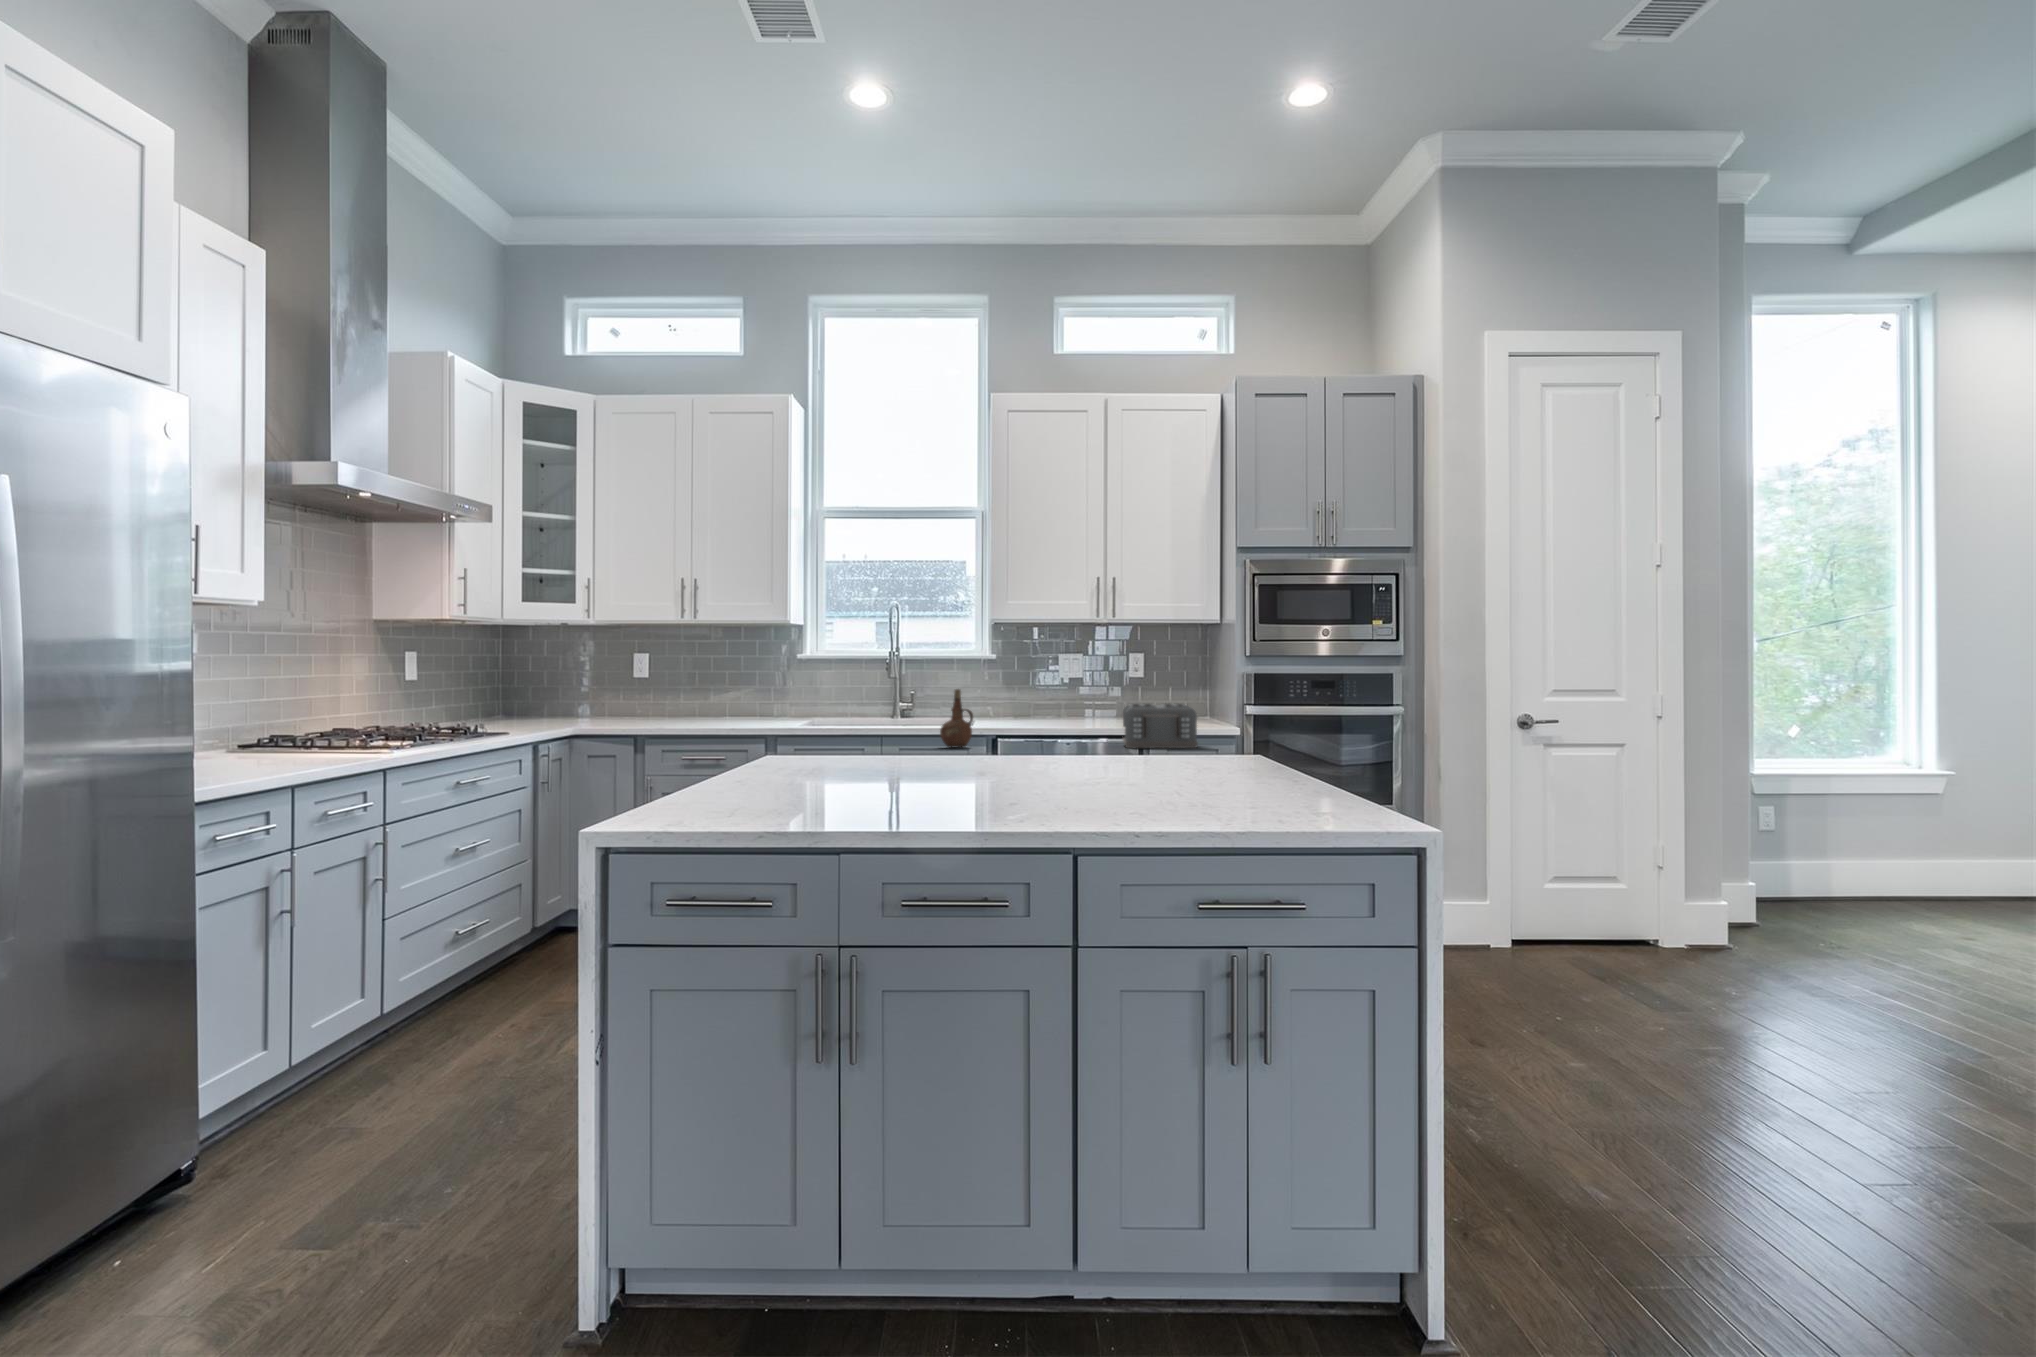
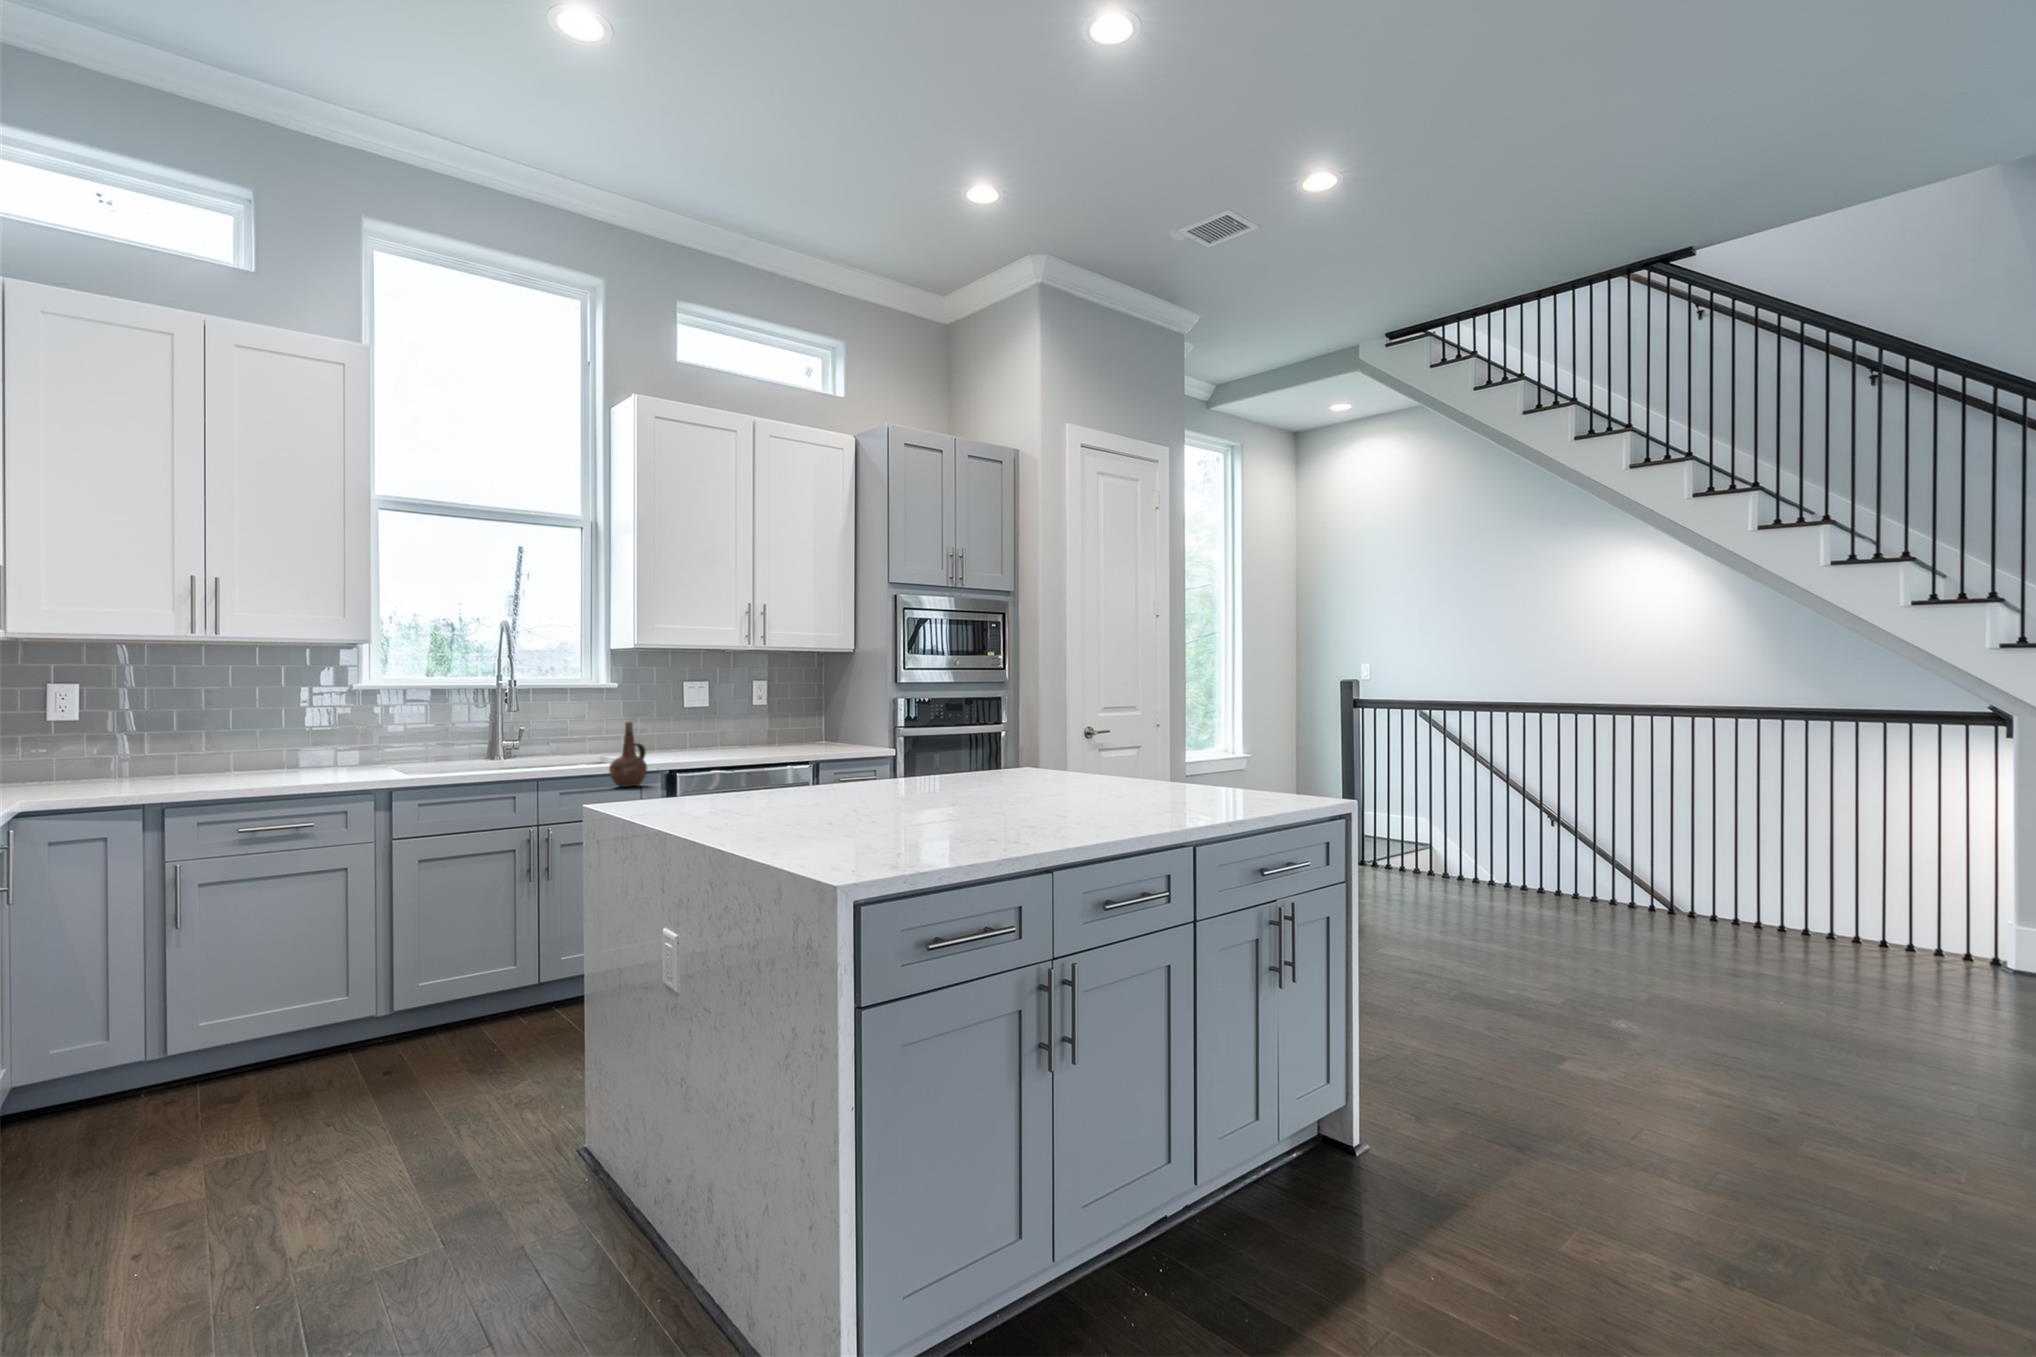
toaster: present [1123,704,1198,748] -> none [778,727,869,775]

